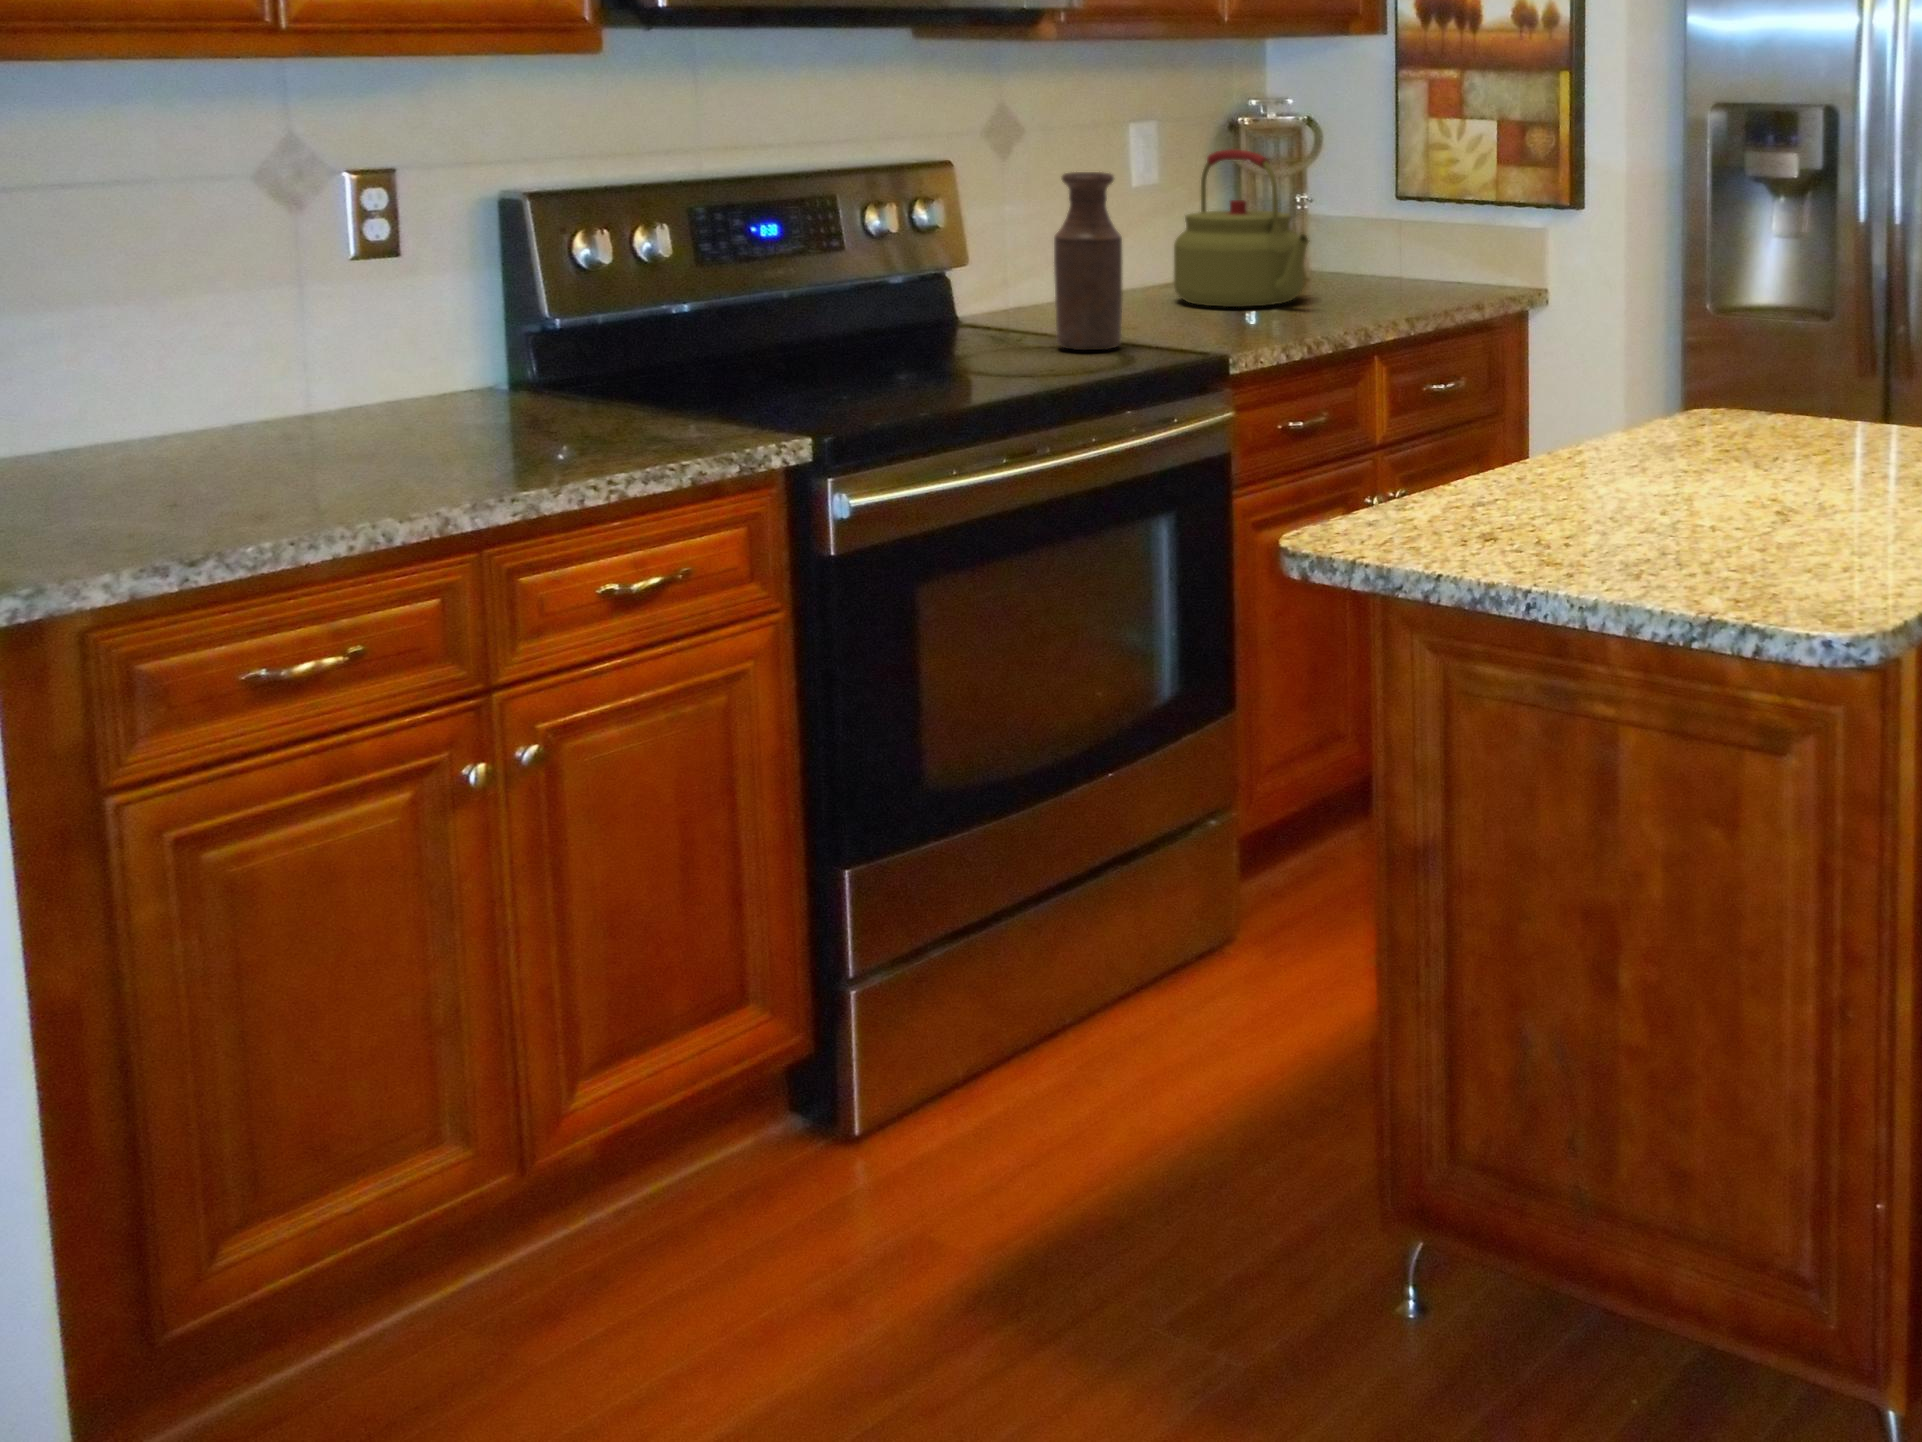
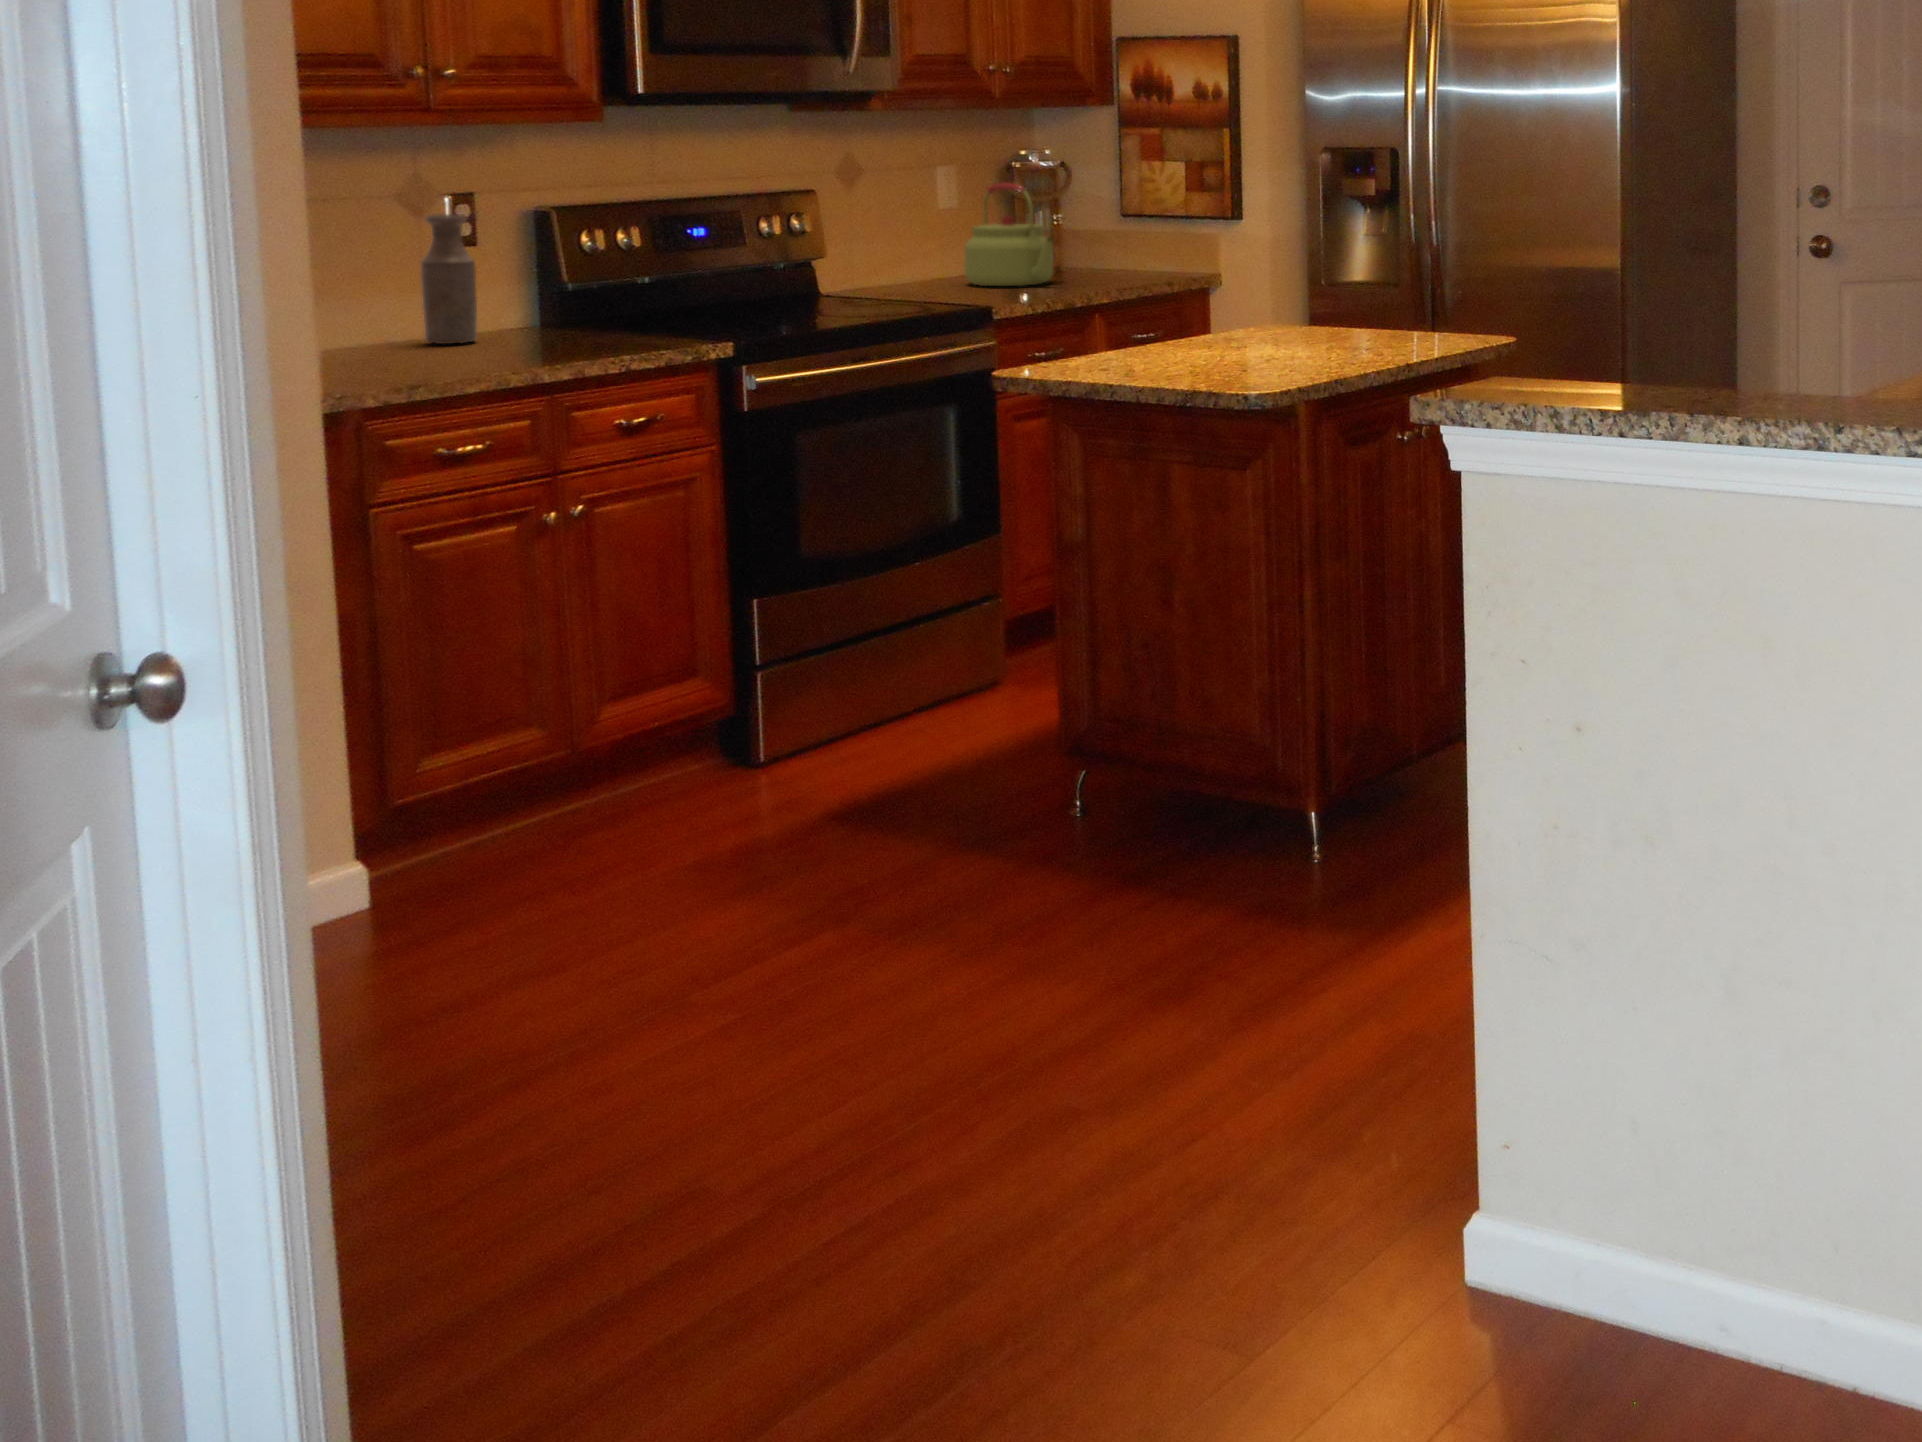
bottle: present [1054,172,1123,350] -> present [421,214,477,344]

